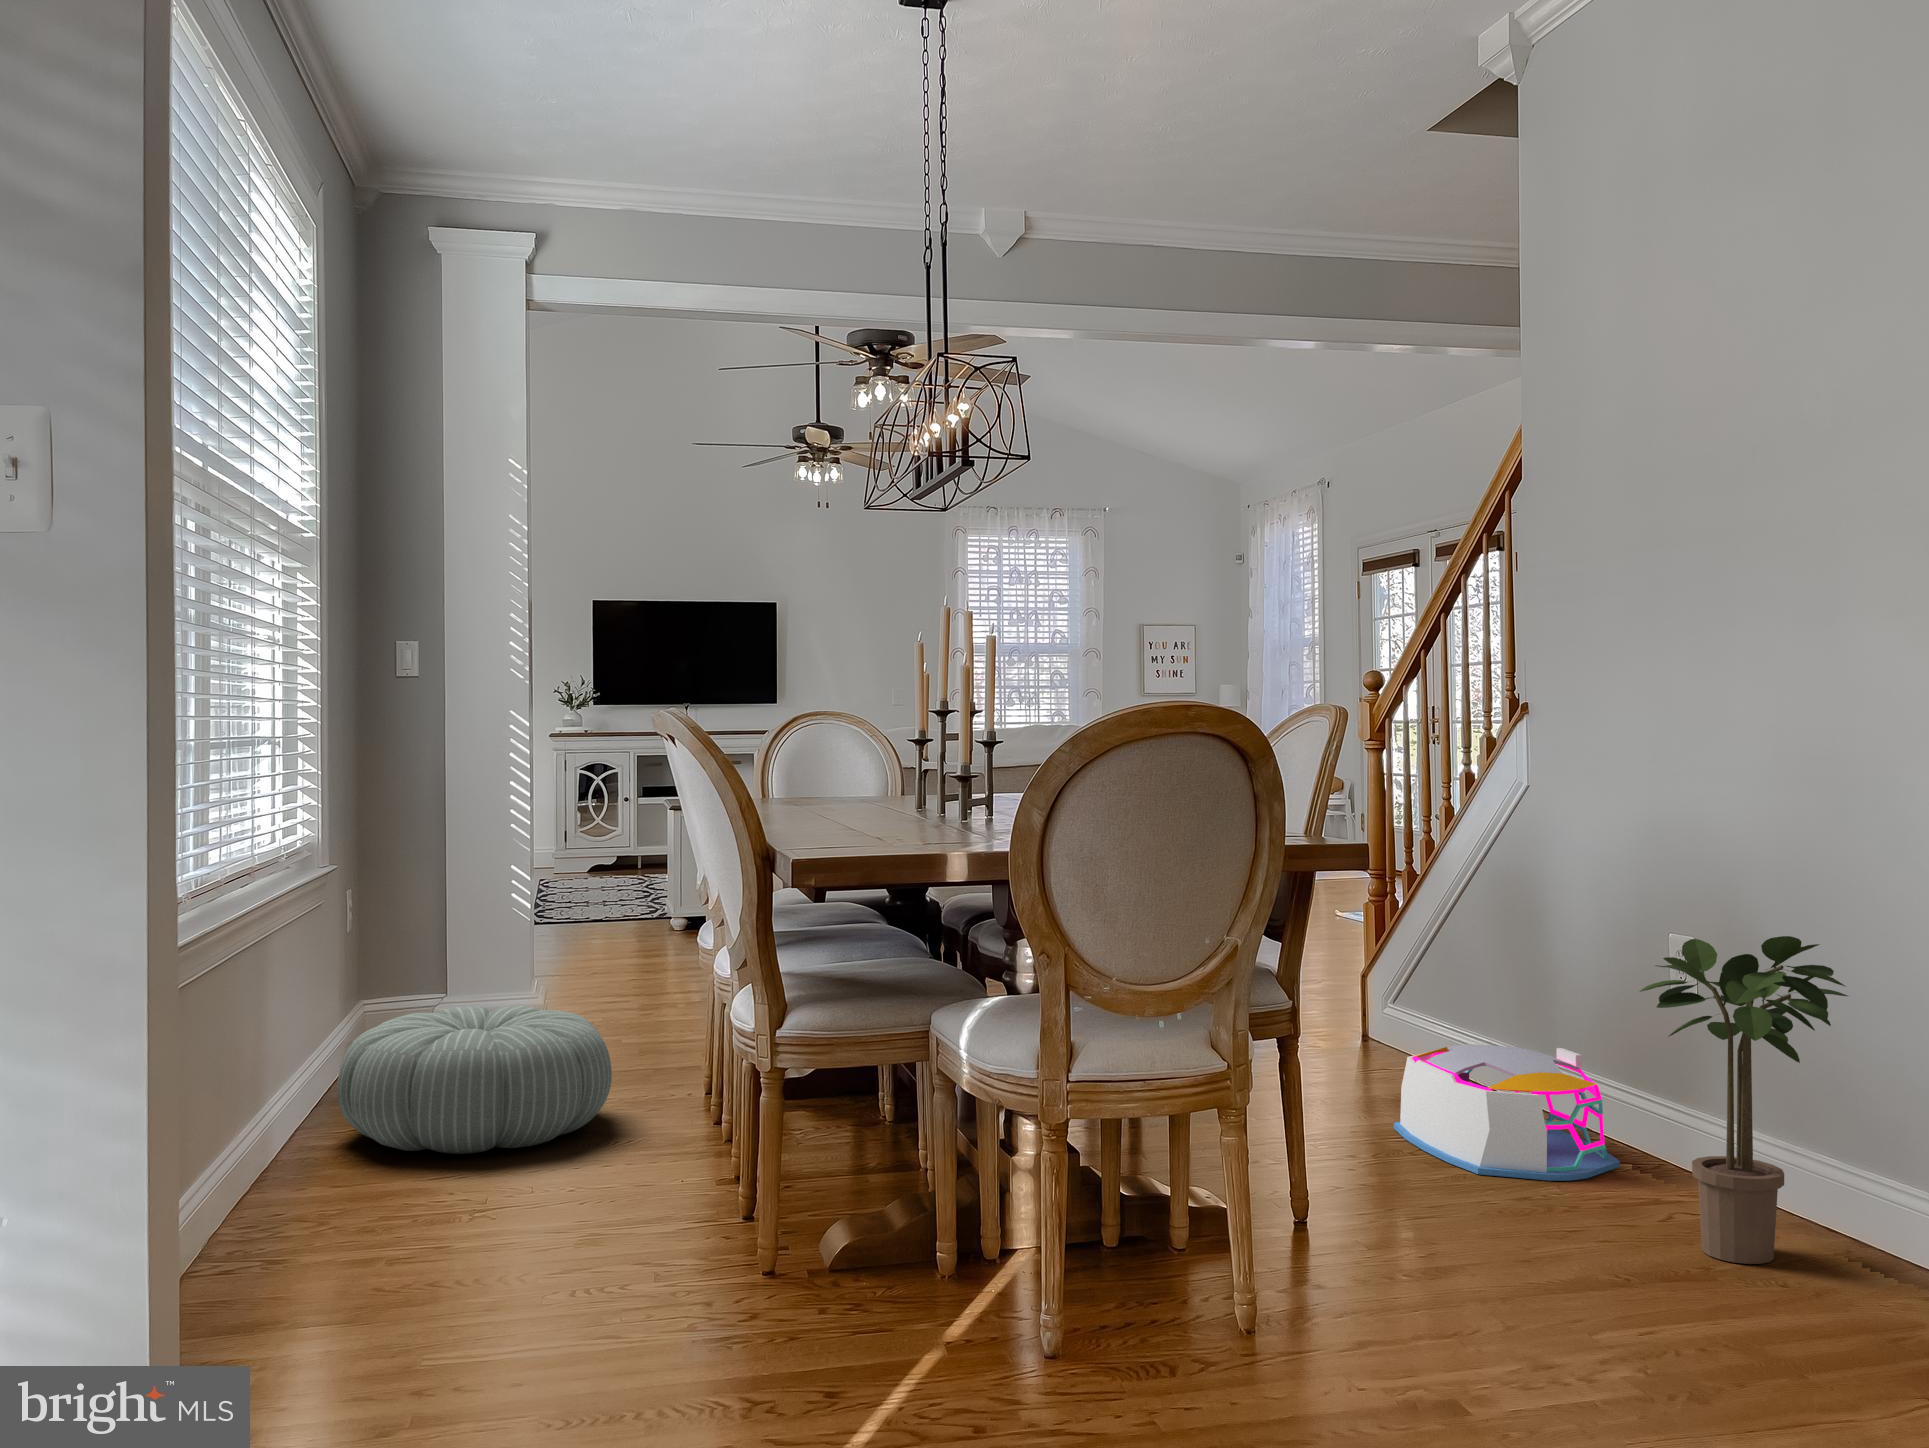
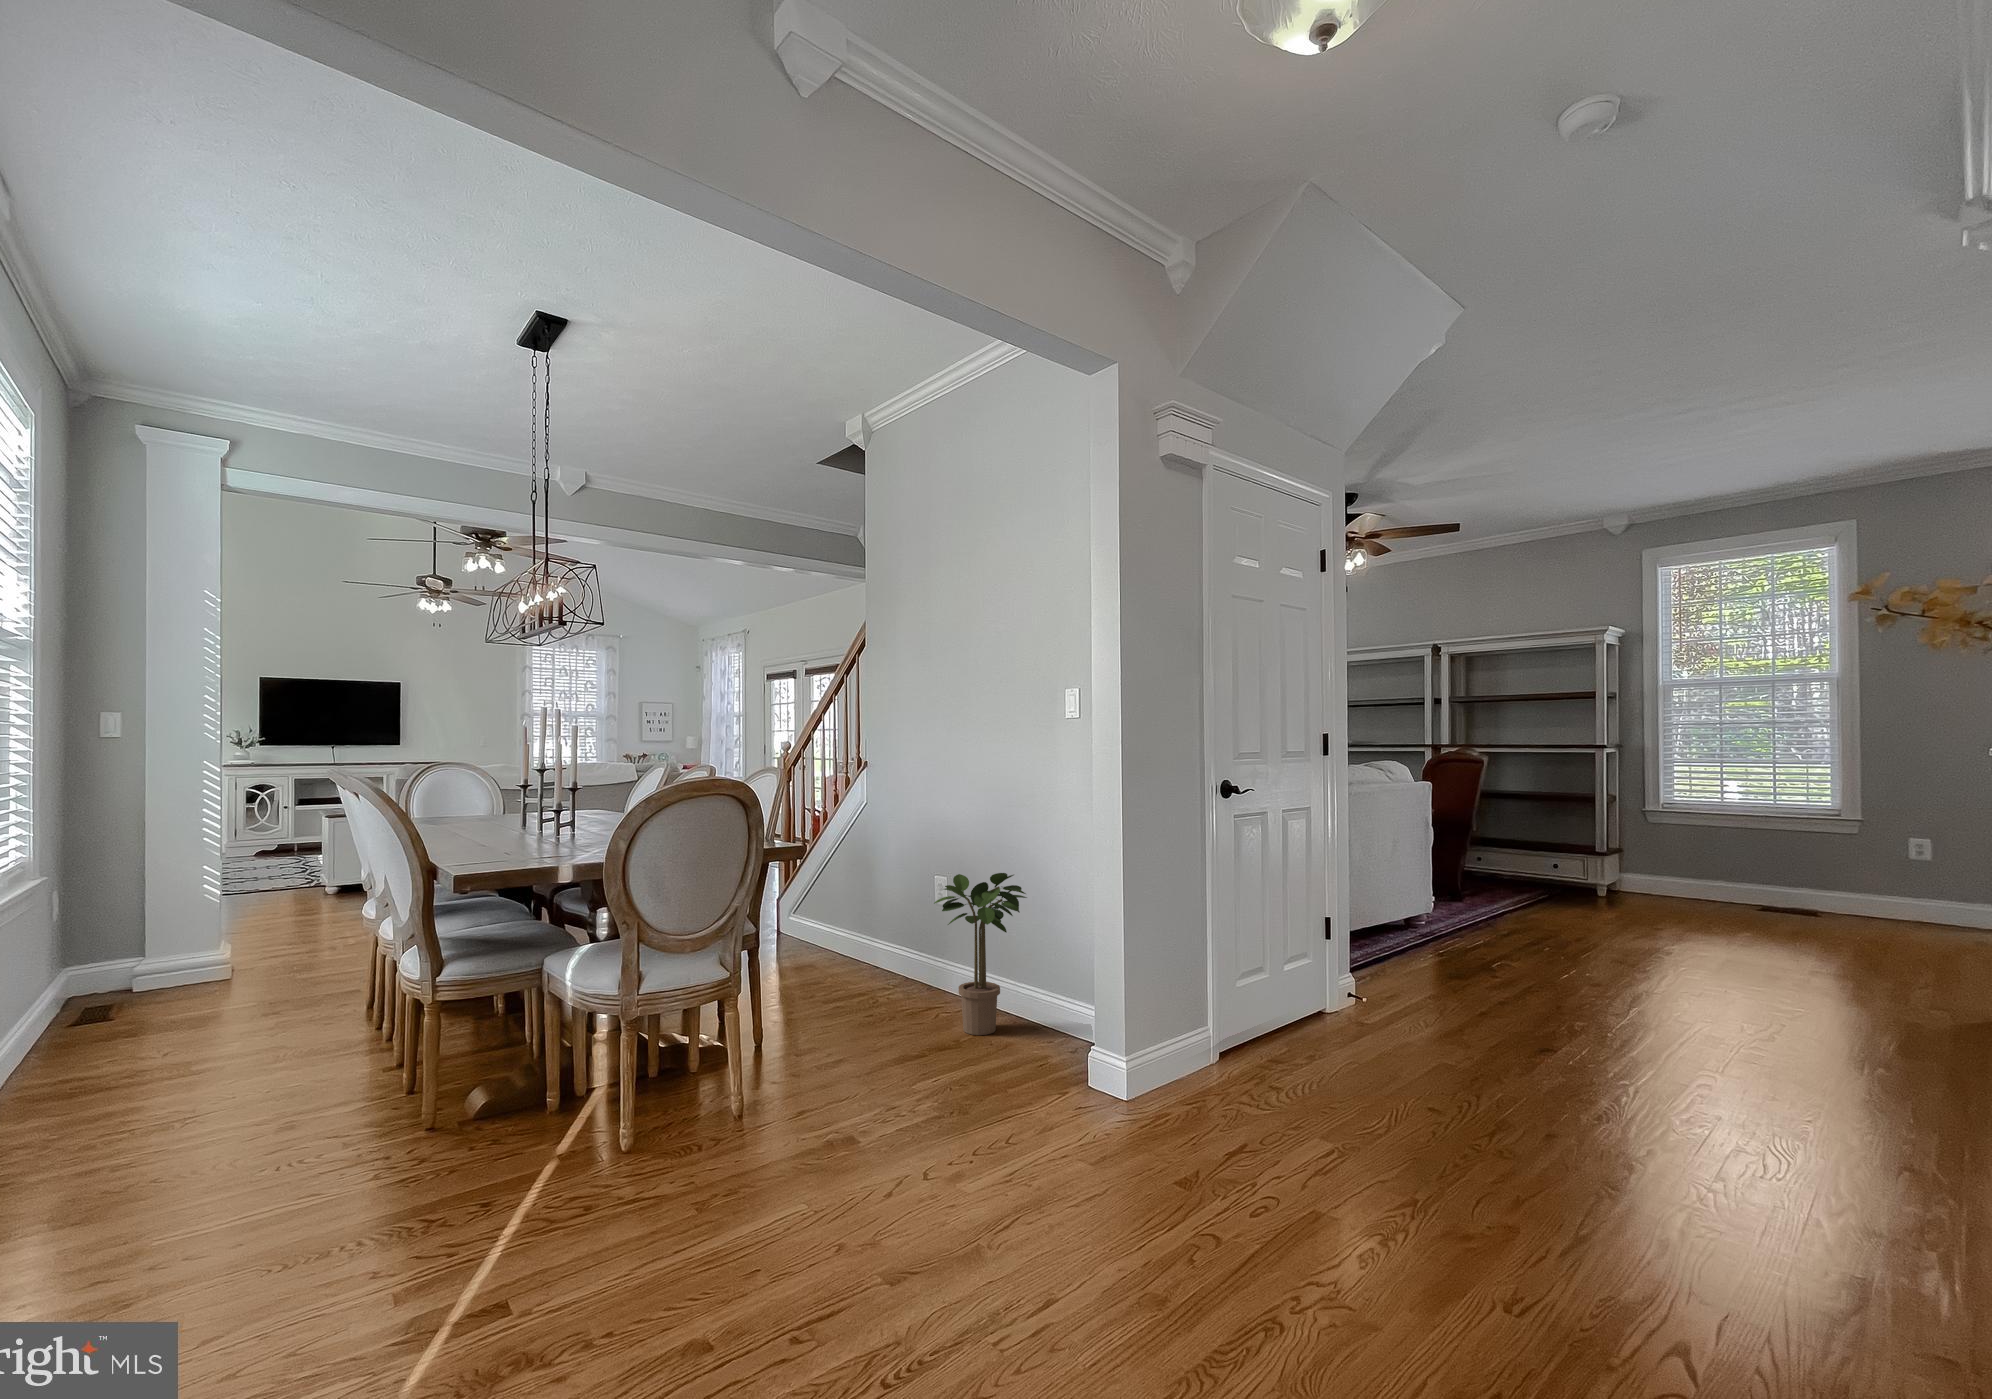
pouf: present [337,1006,612,1154] -> none [68,972,301,1087]
storage bin: present [1394,1044,1620,1181] -> none [808,930,923,1004]

